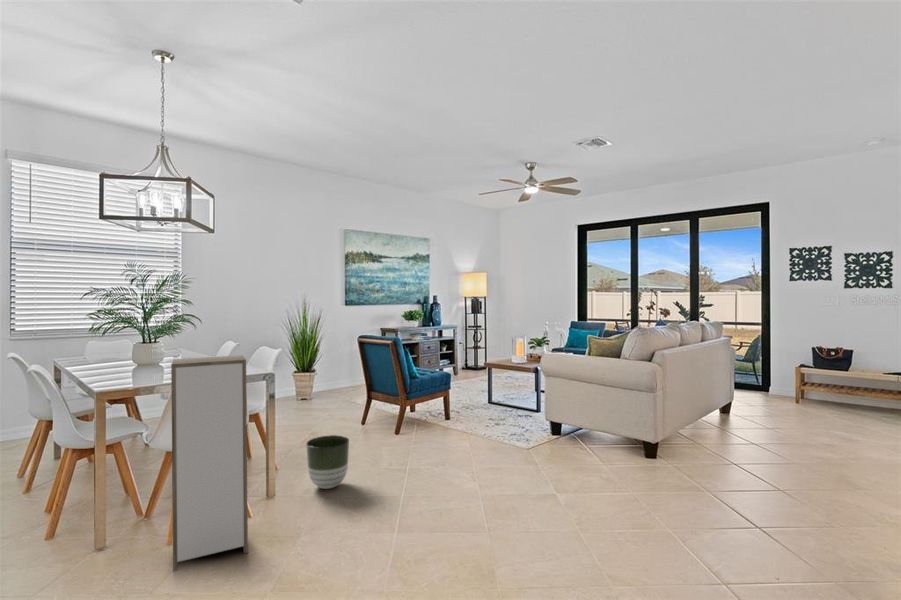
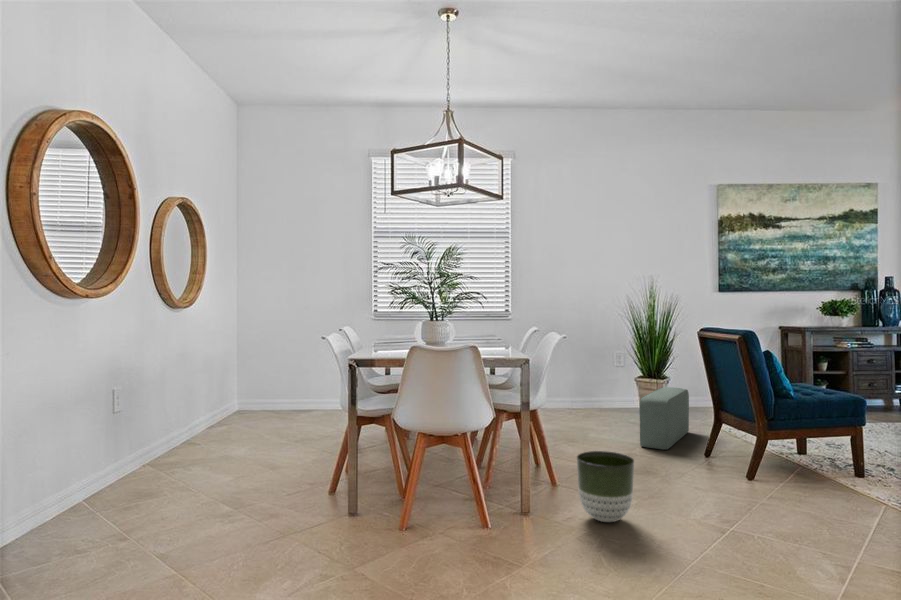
storage cabinet: present [171,355,248,571] -> none [395,330,479,562]
pouf: none [313,380,340,428] -> present [639,387,689,450]

